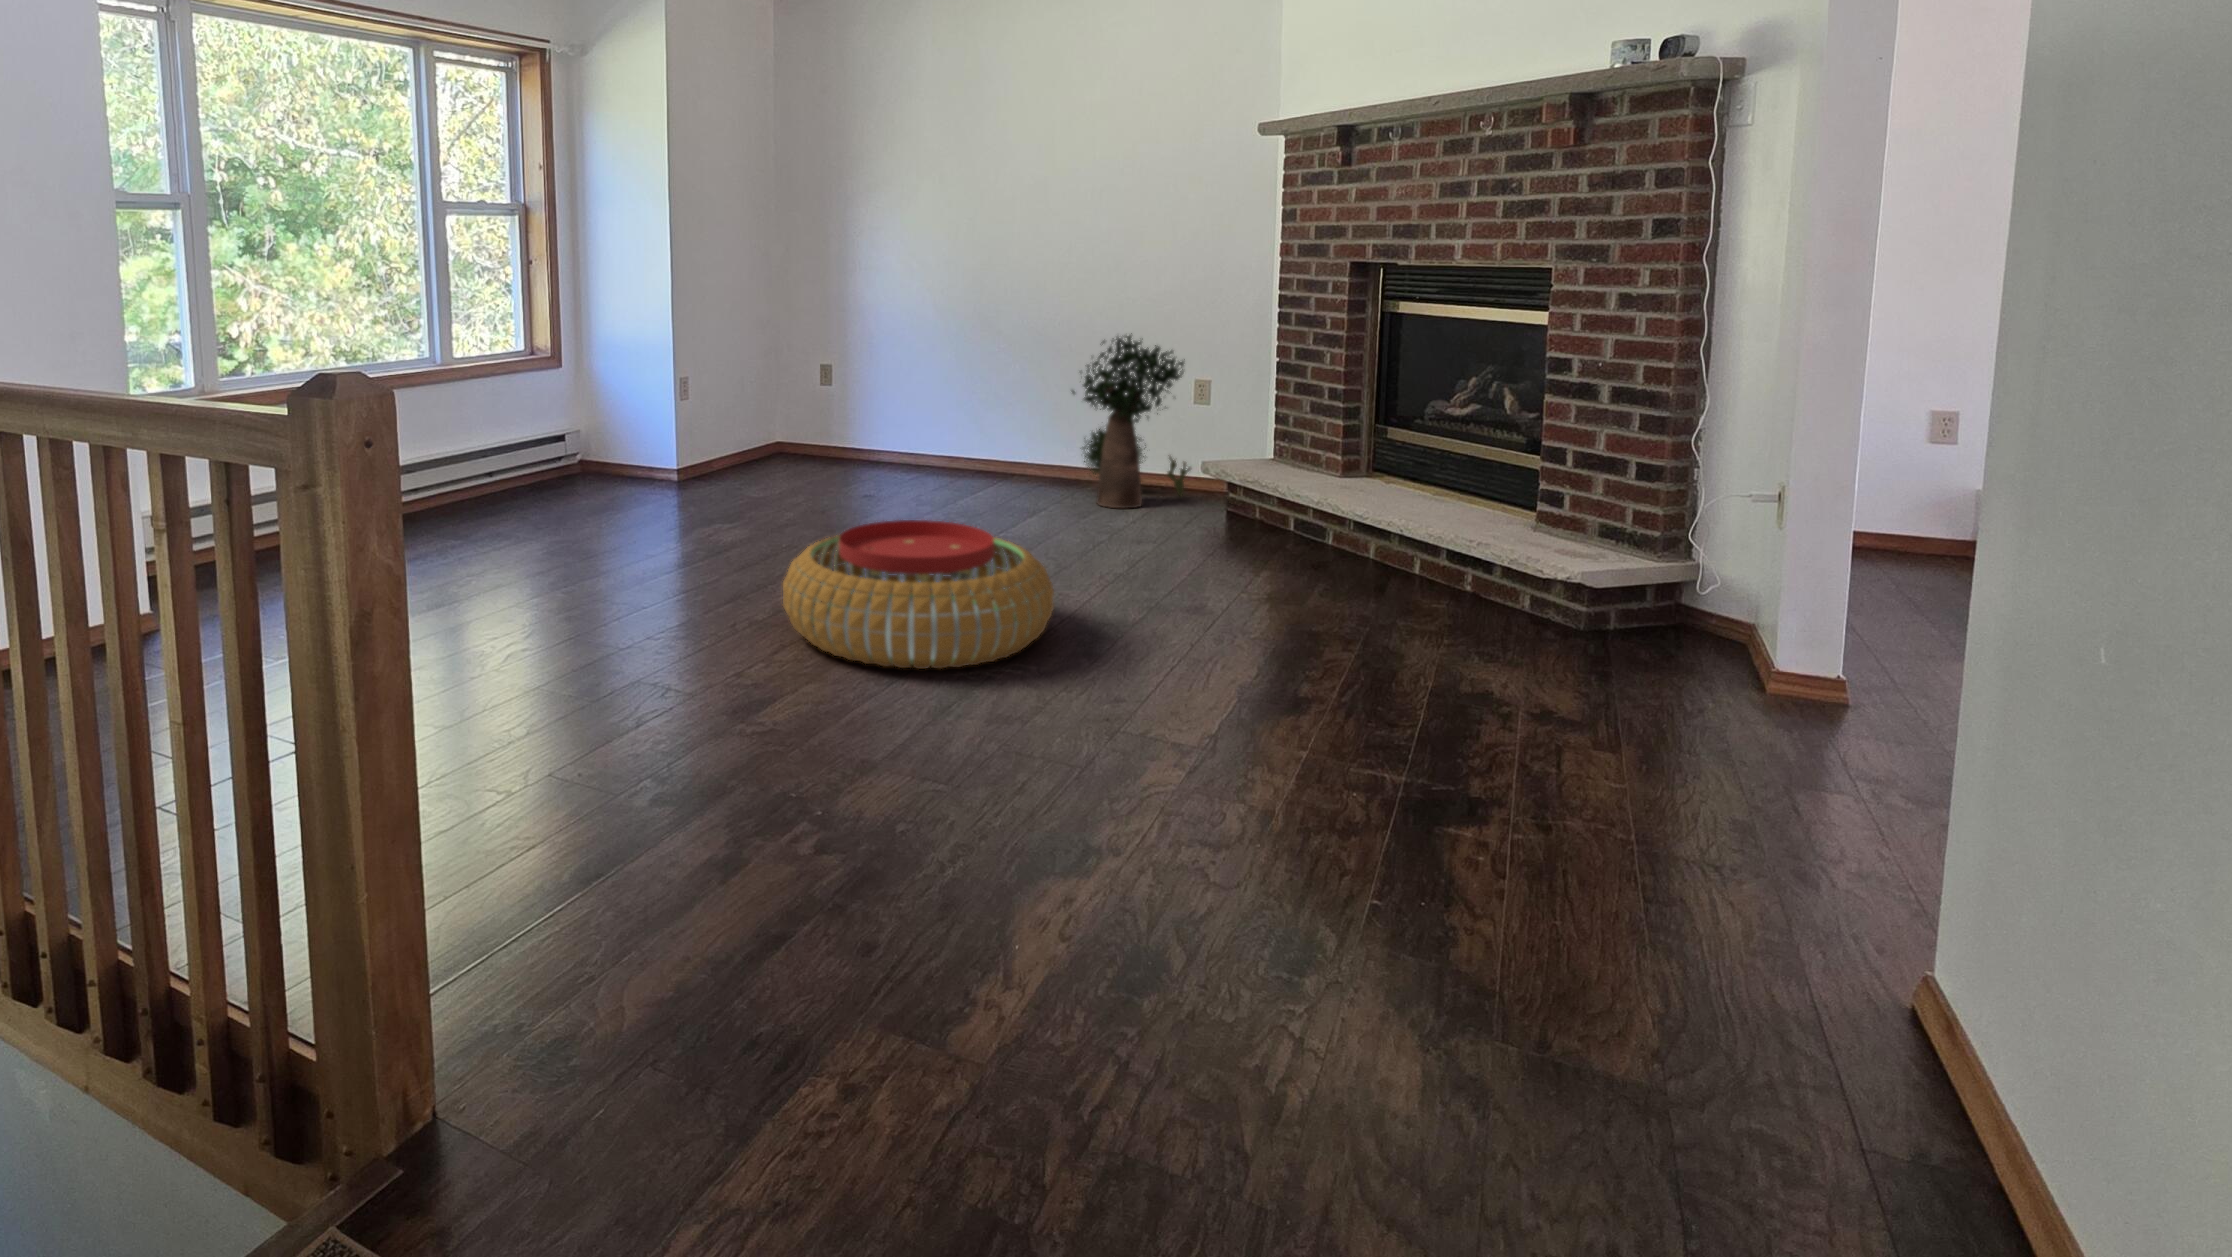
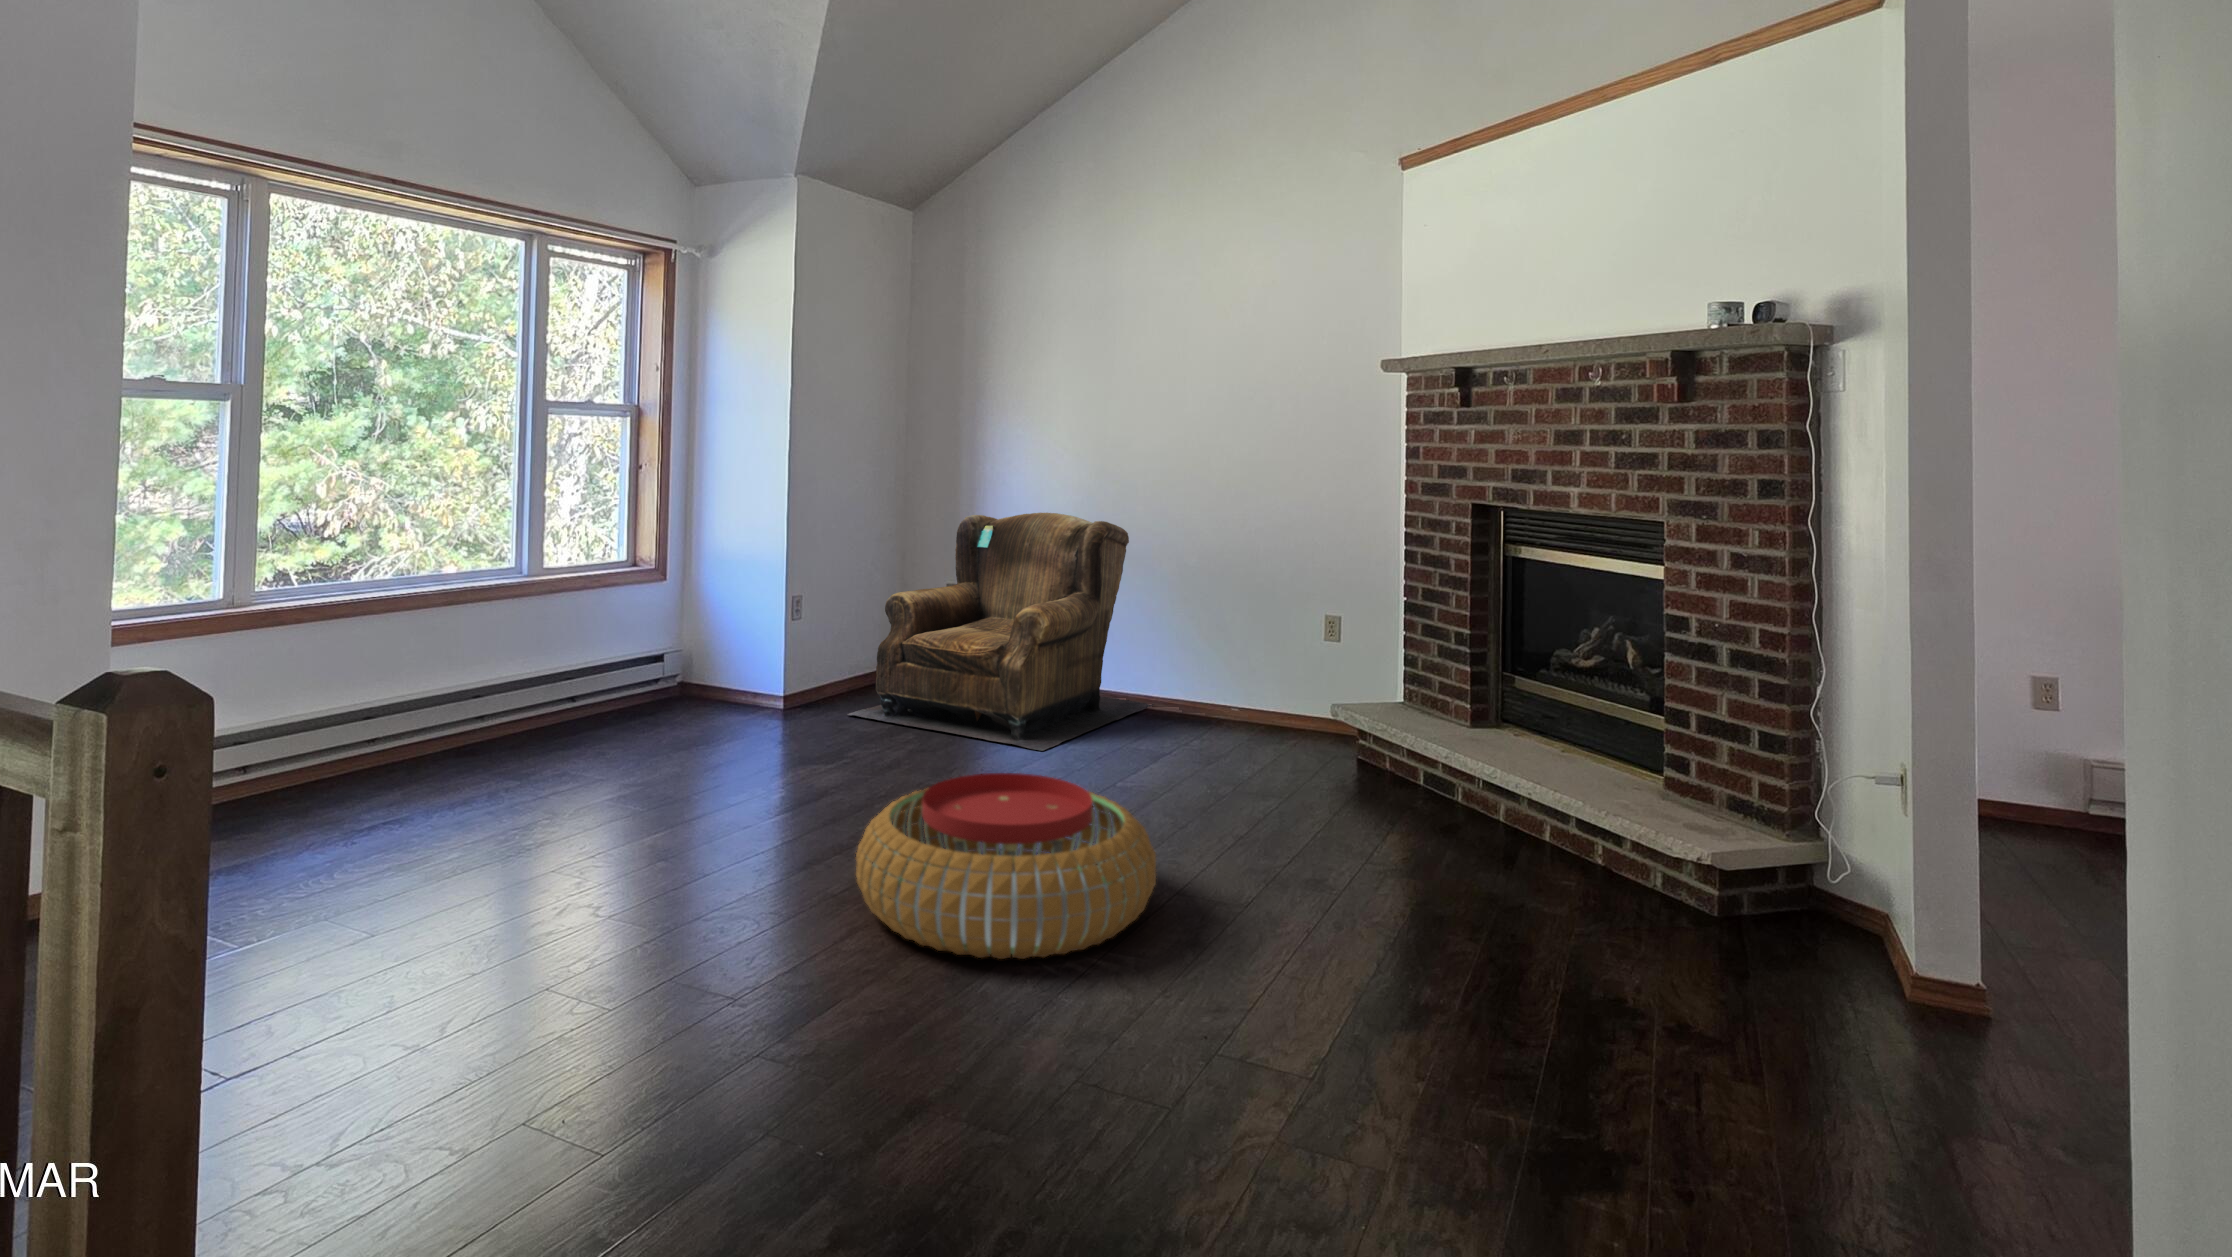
armchair: none [730,293,1022,514] -> present [848,513,1154,751]
potted plant: present [1072,333,1191,508] -> none [1199,564,1324,750]

